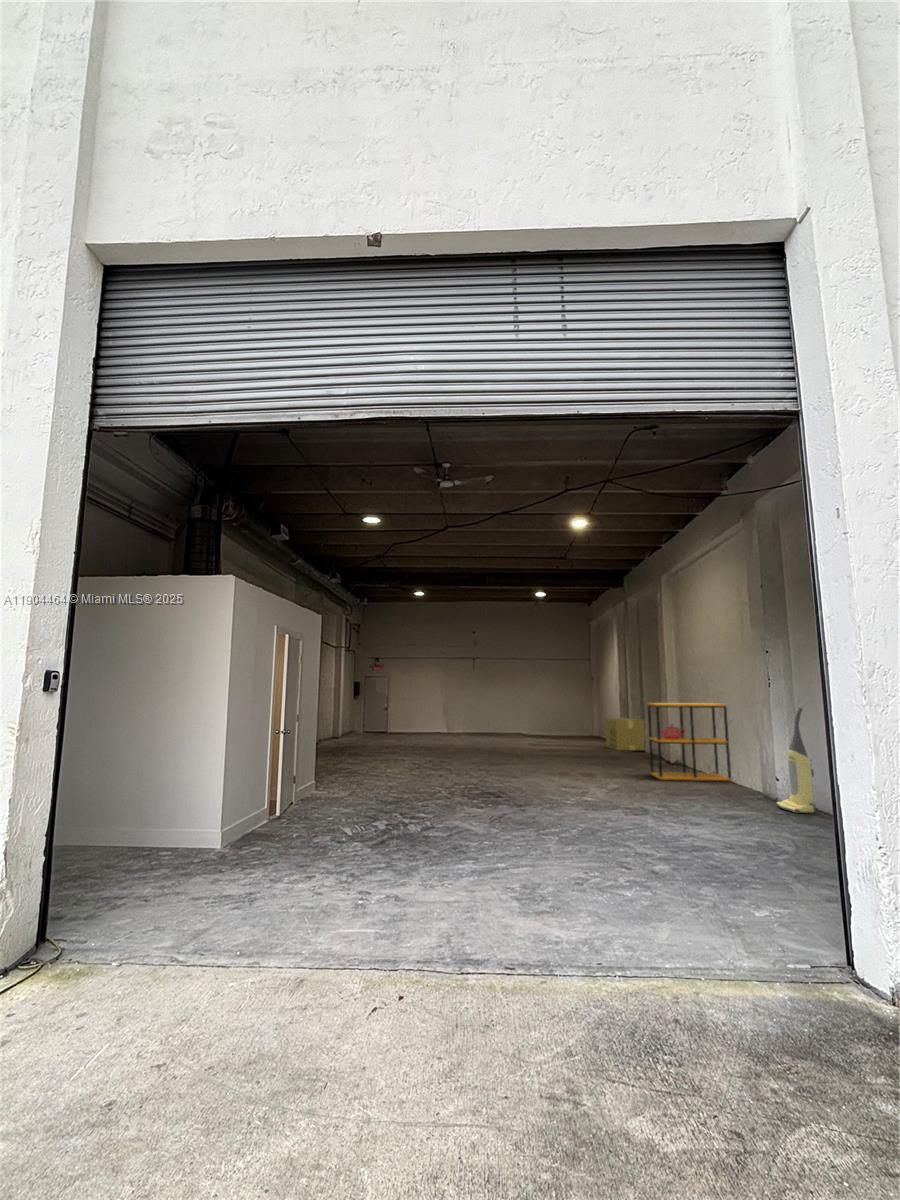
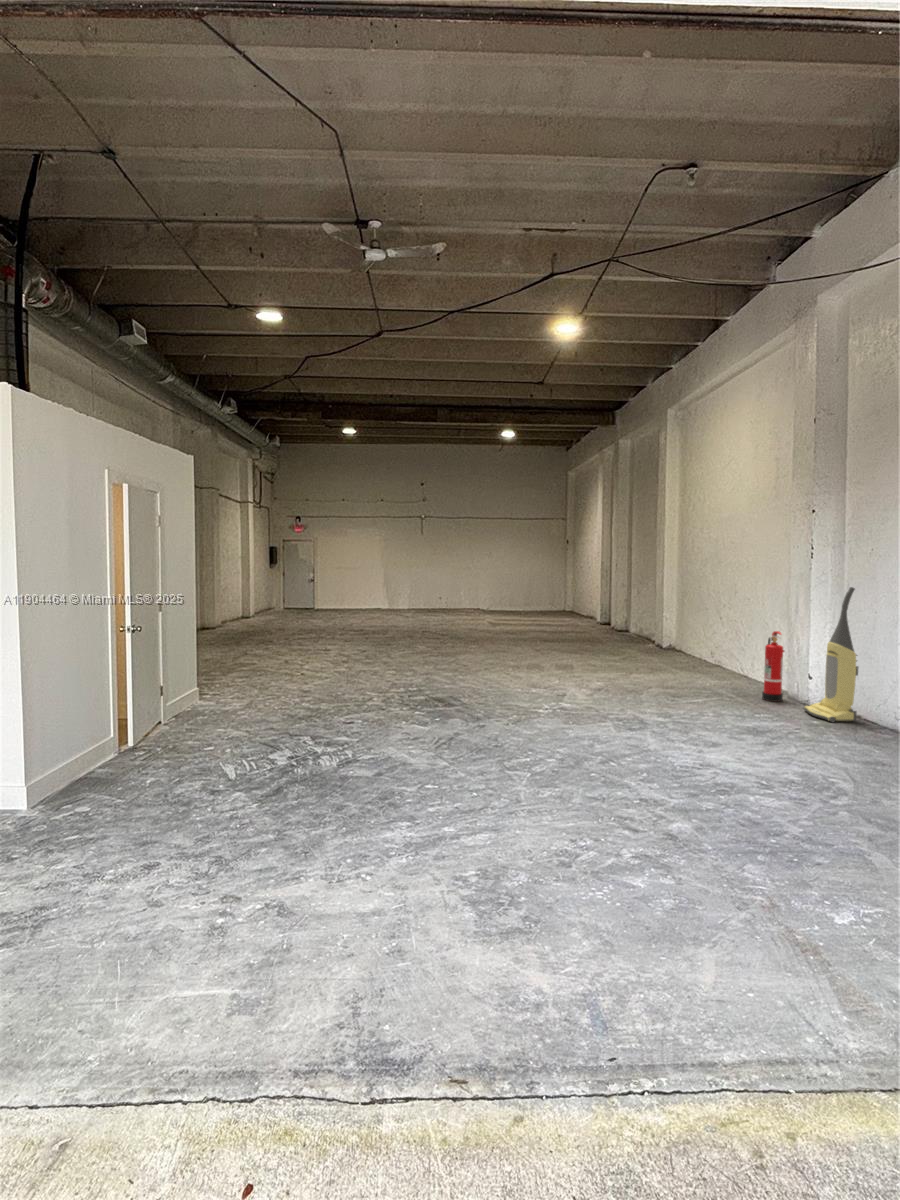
shelving unit: present [648,703,731,782] -> none [640,578,743,675]
cardboard box: present [606,718,646,750] -> none [581,592,630,631]
fire extinguisher: none [743,743,762,800] -> present [762,631,784,702]

